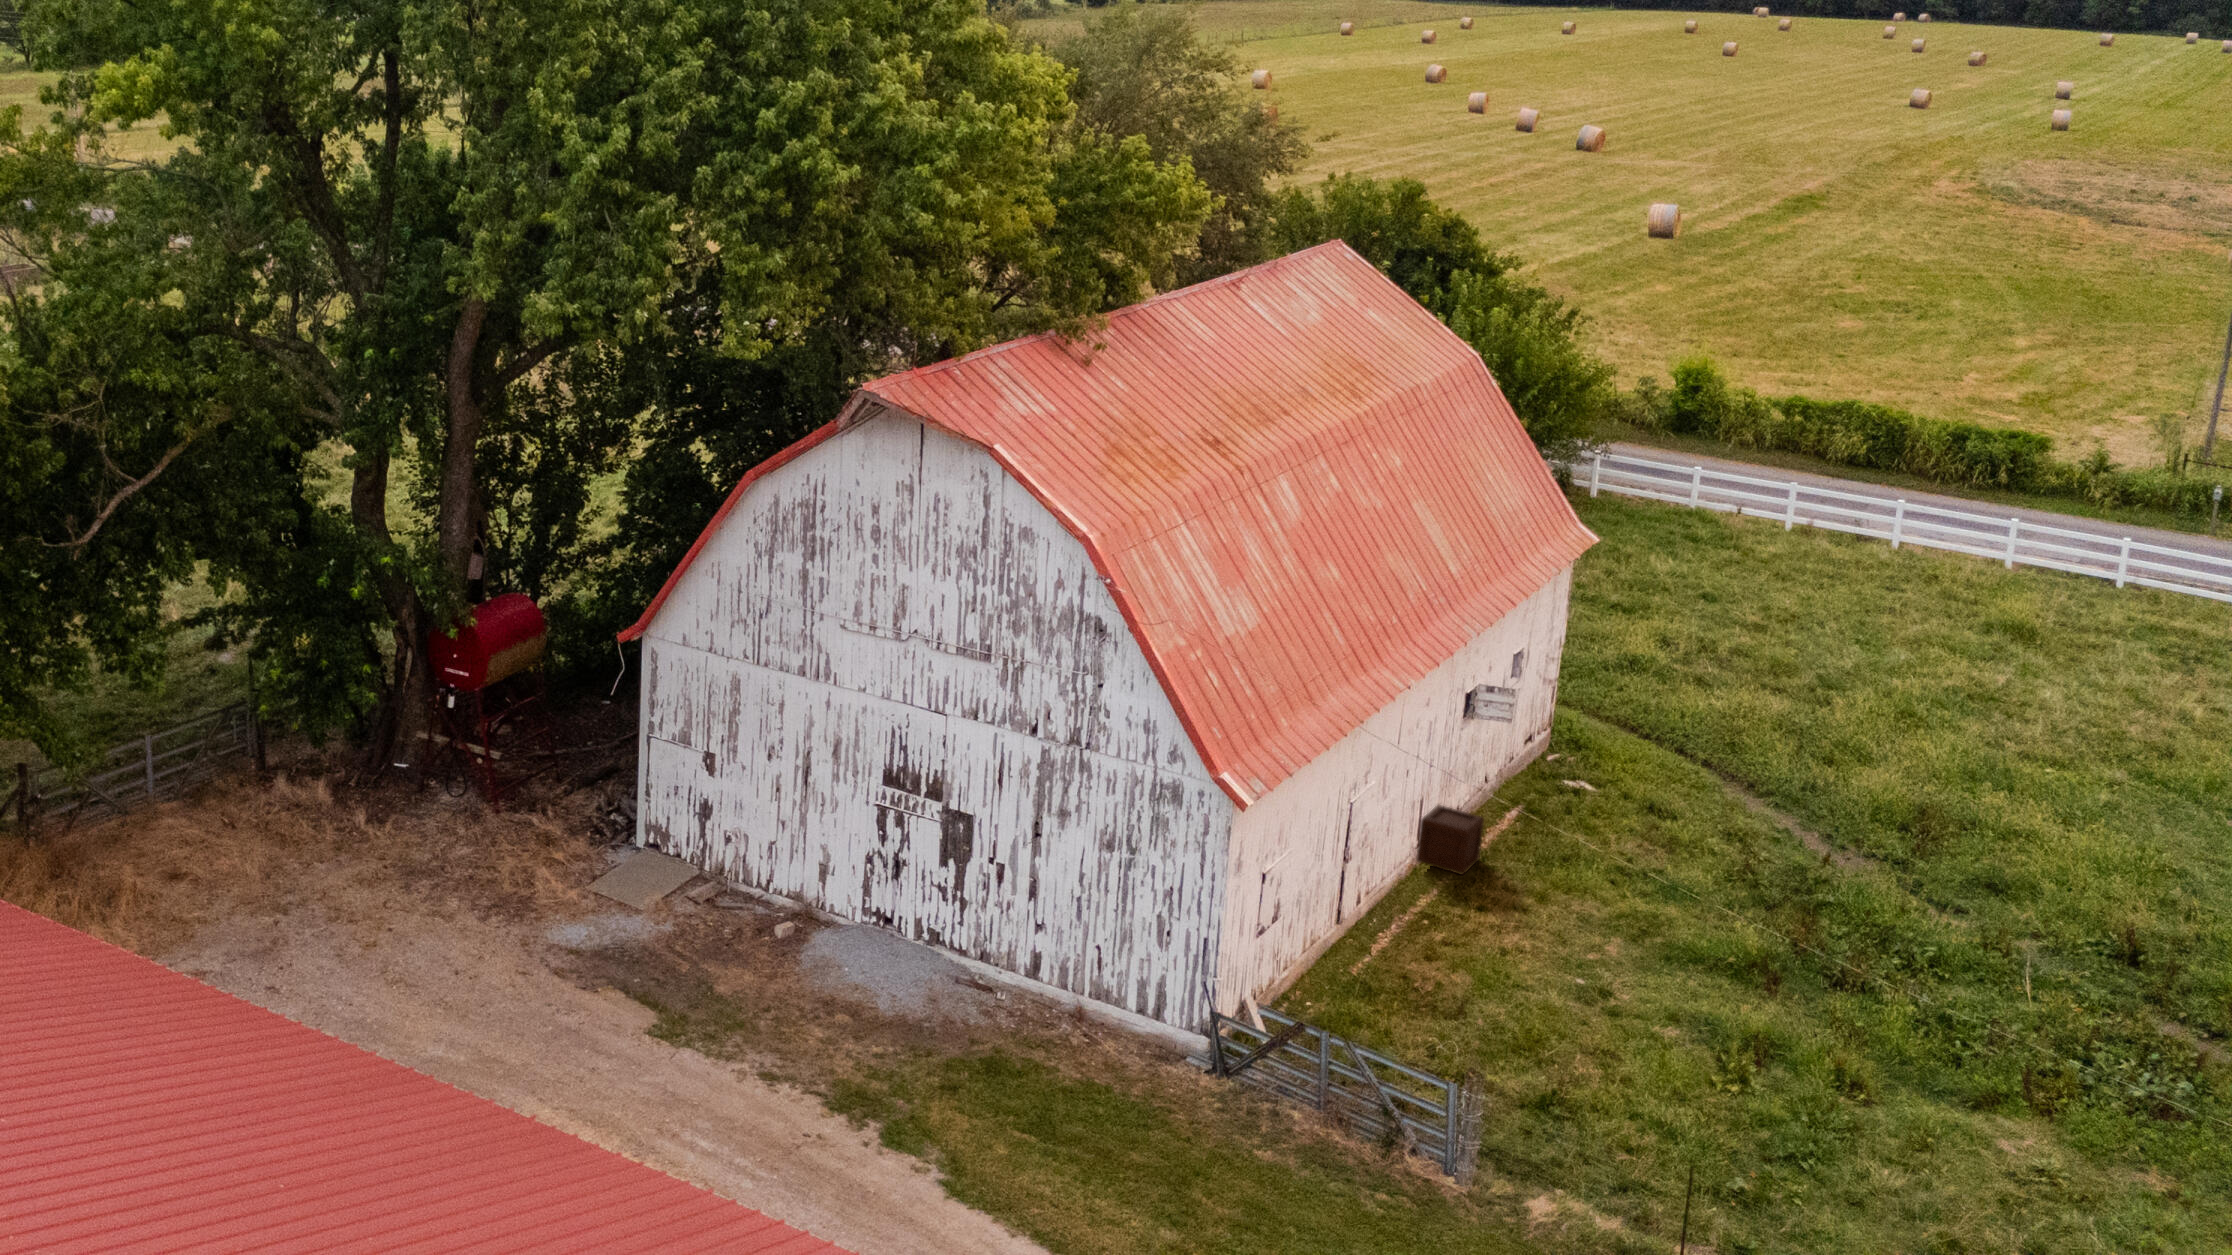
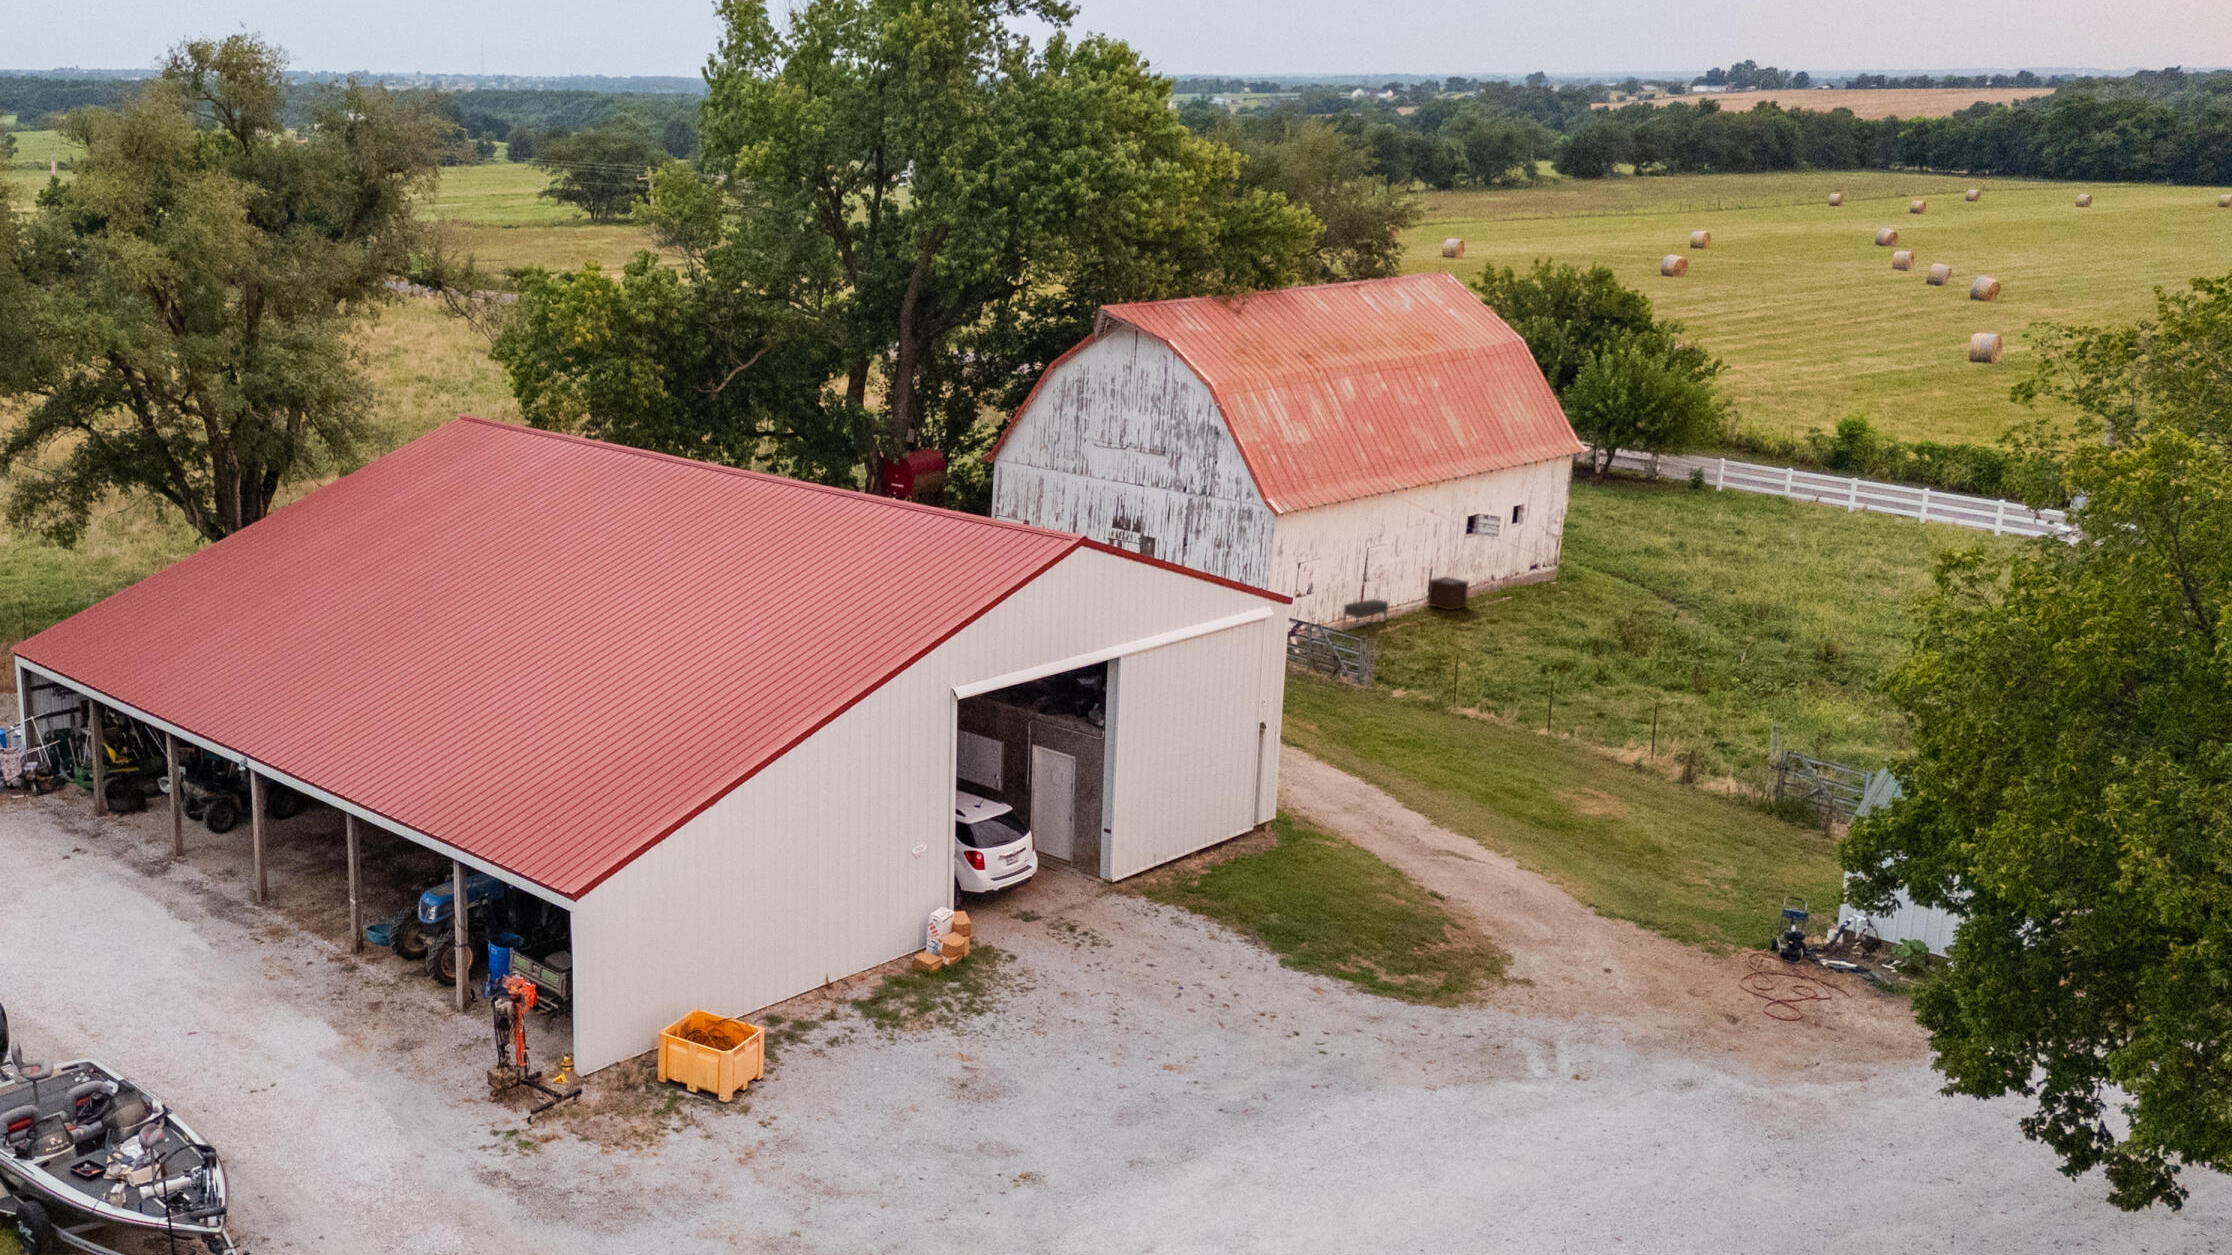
bench: none [1319,890,1391,965] -> present [1343,599,1388,626]

